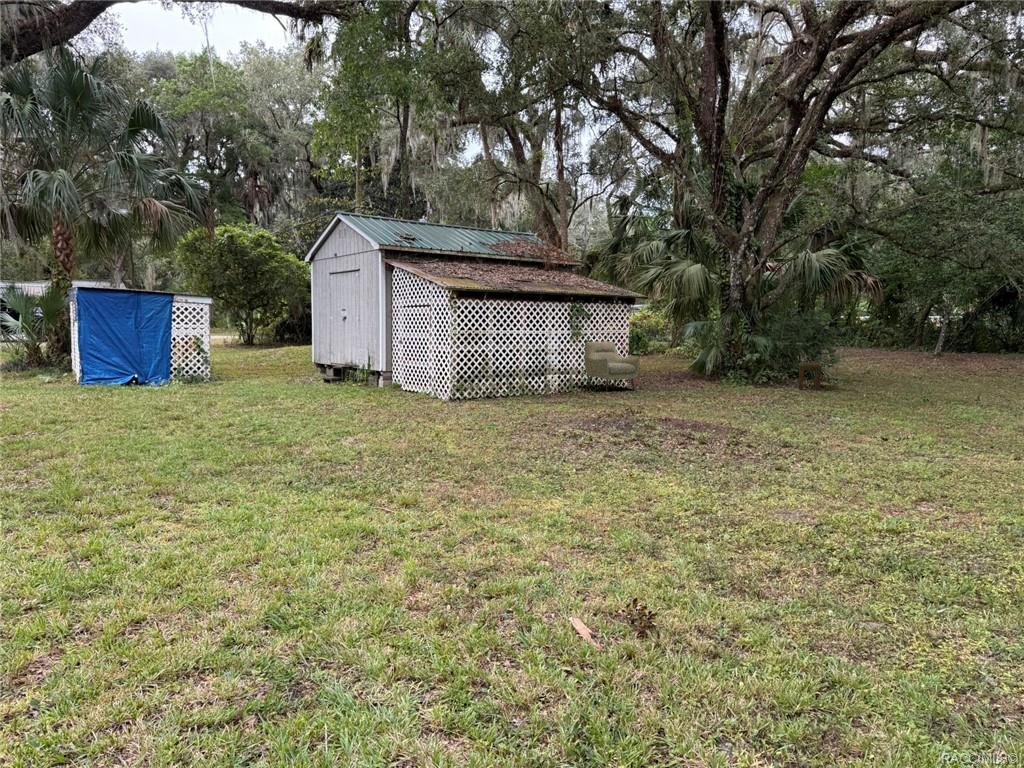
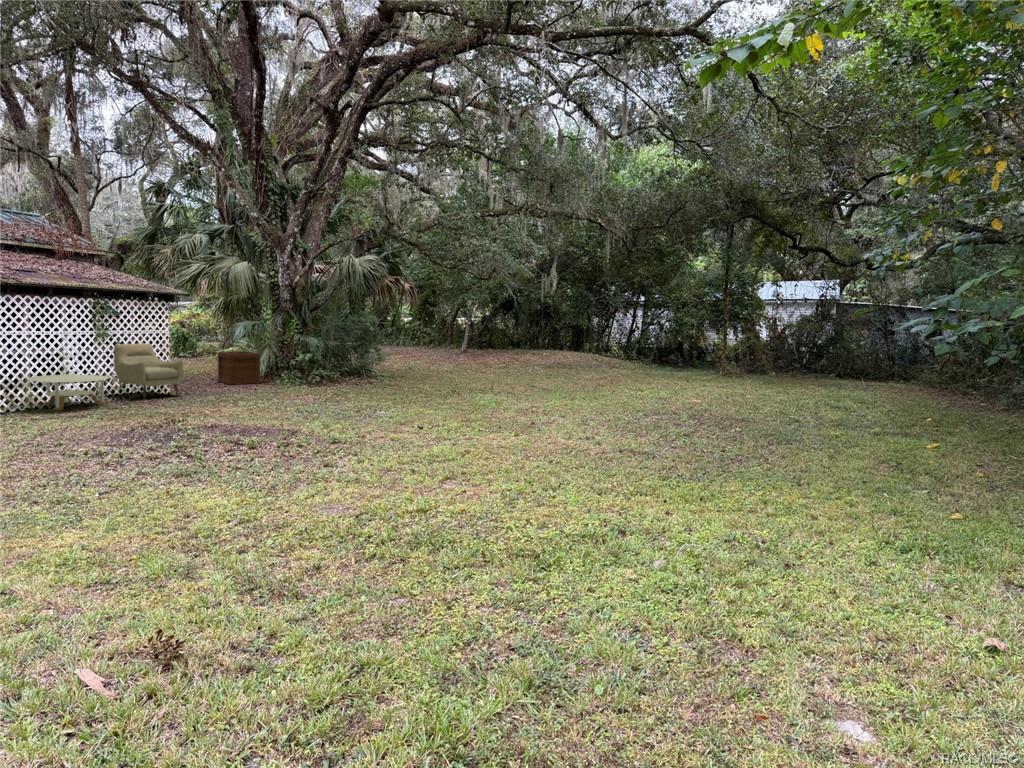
wooden crate: none [667,351,707,382] -> present [218,351,260,385]
bench: present [798,362,822,390] -> none [347,361,367,386]
round table: none [522,367,581,397] -> present [27,375,109,411]

